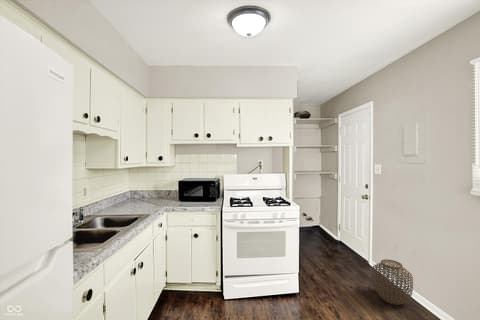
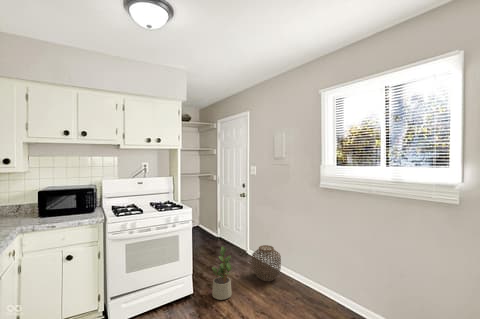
potted plant: none [320,251,346,310] -> present [212,247,232,300]

